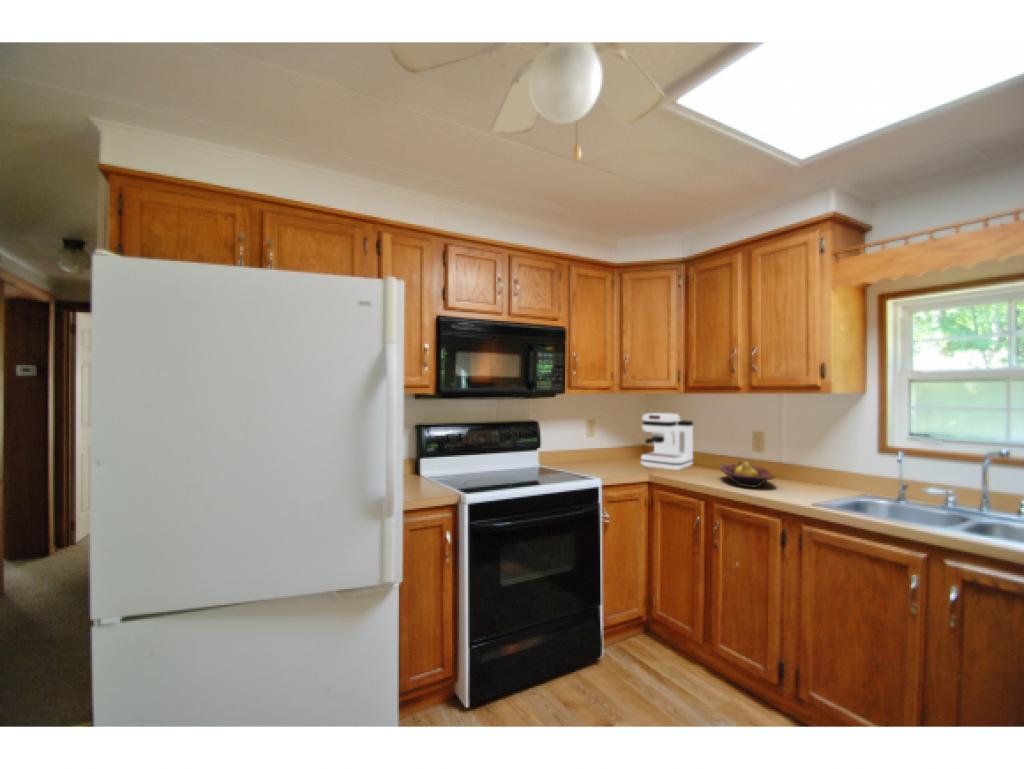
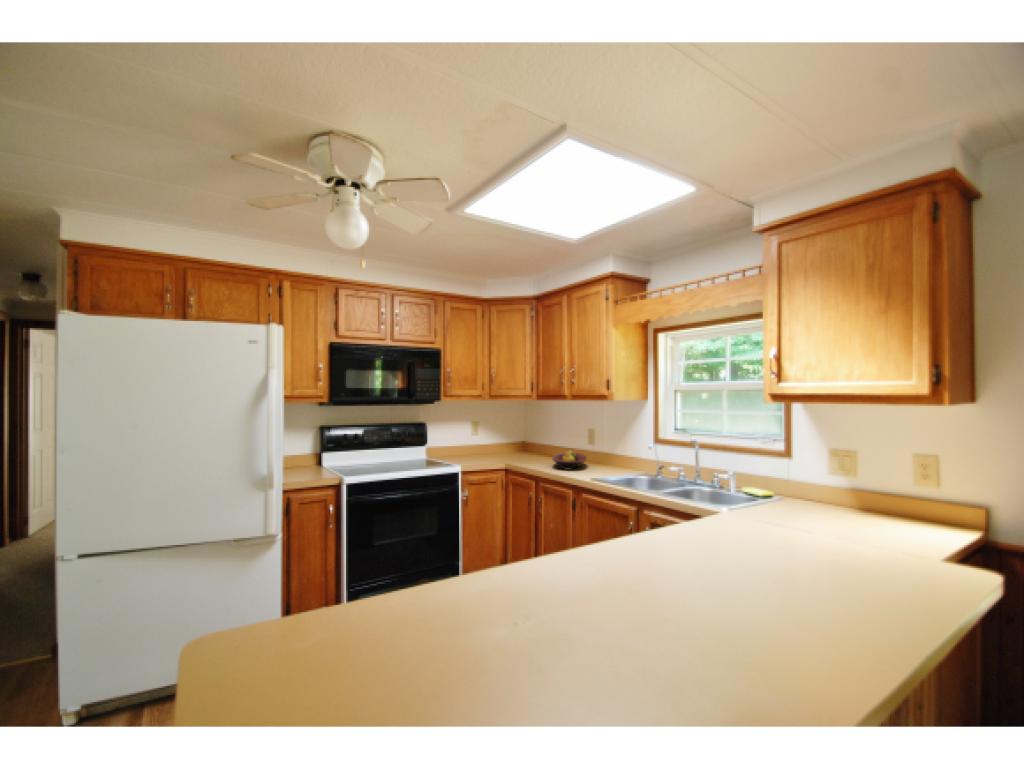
coffee maker: present [641,413,693,470] -> none [507,414,548,459]

